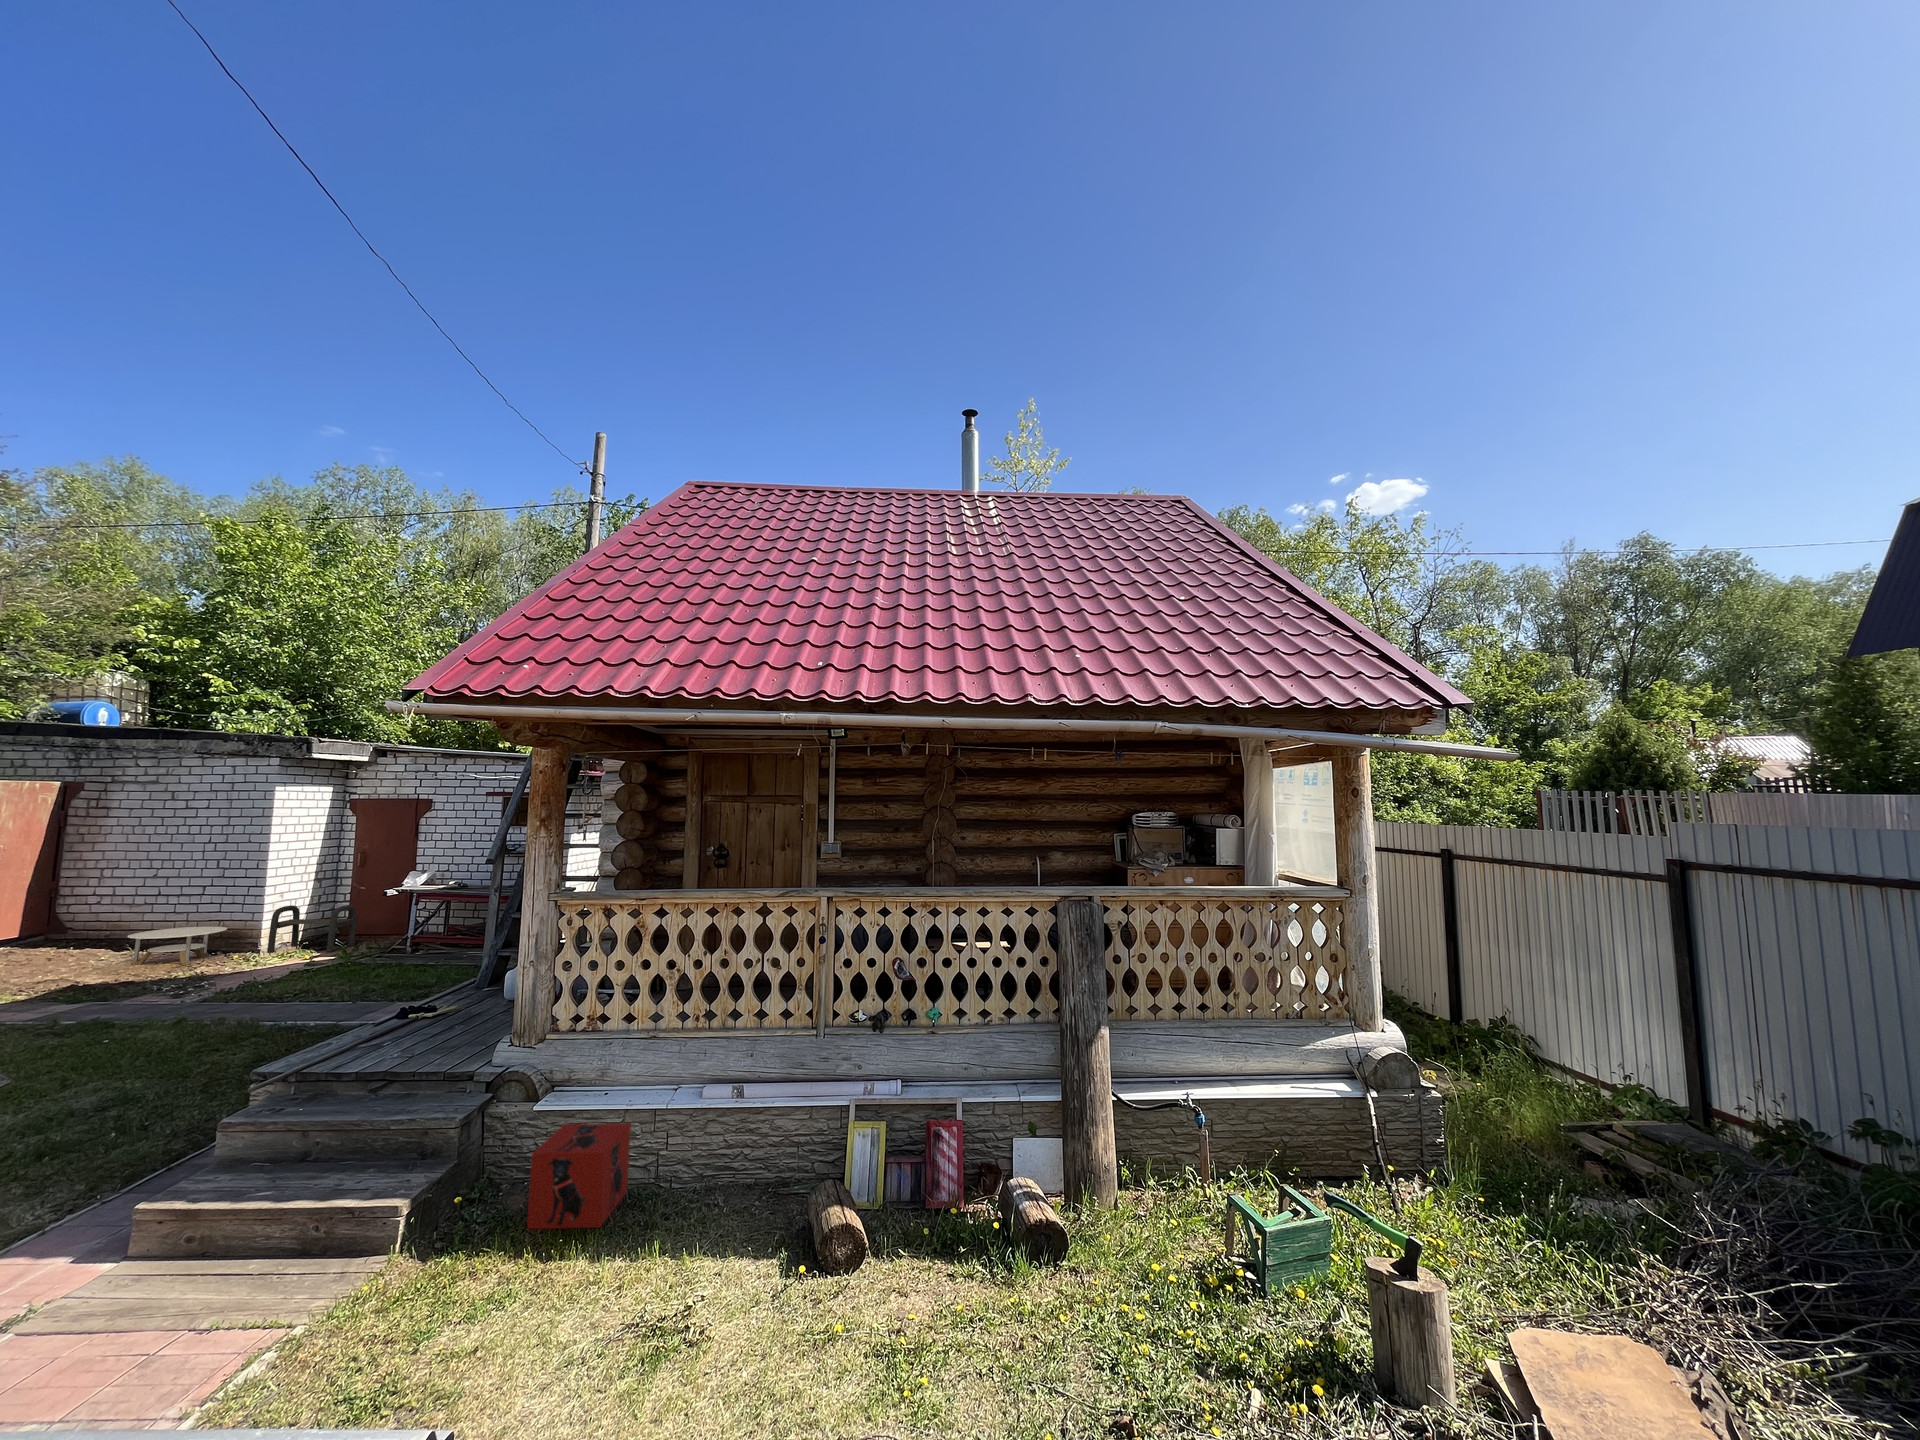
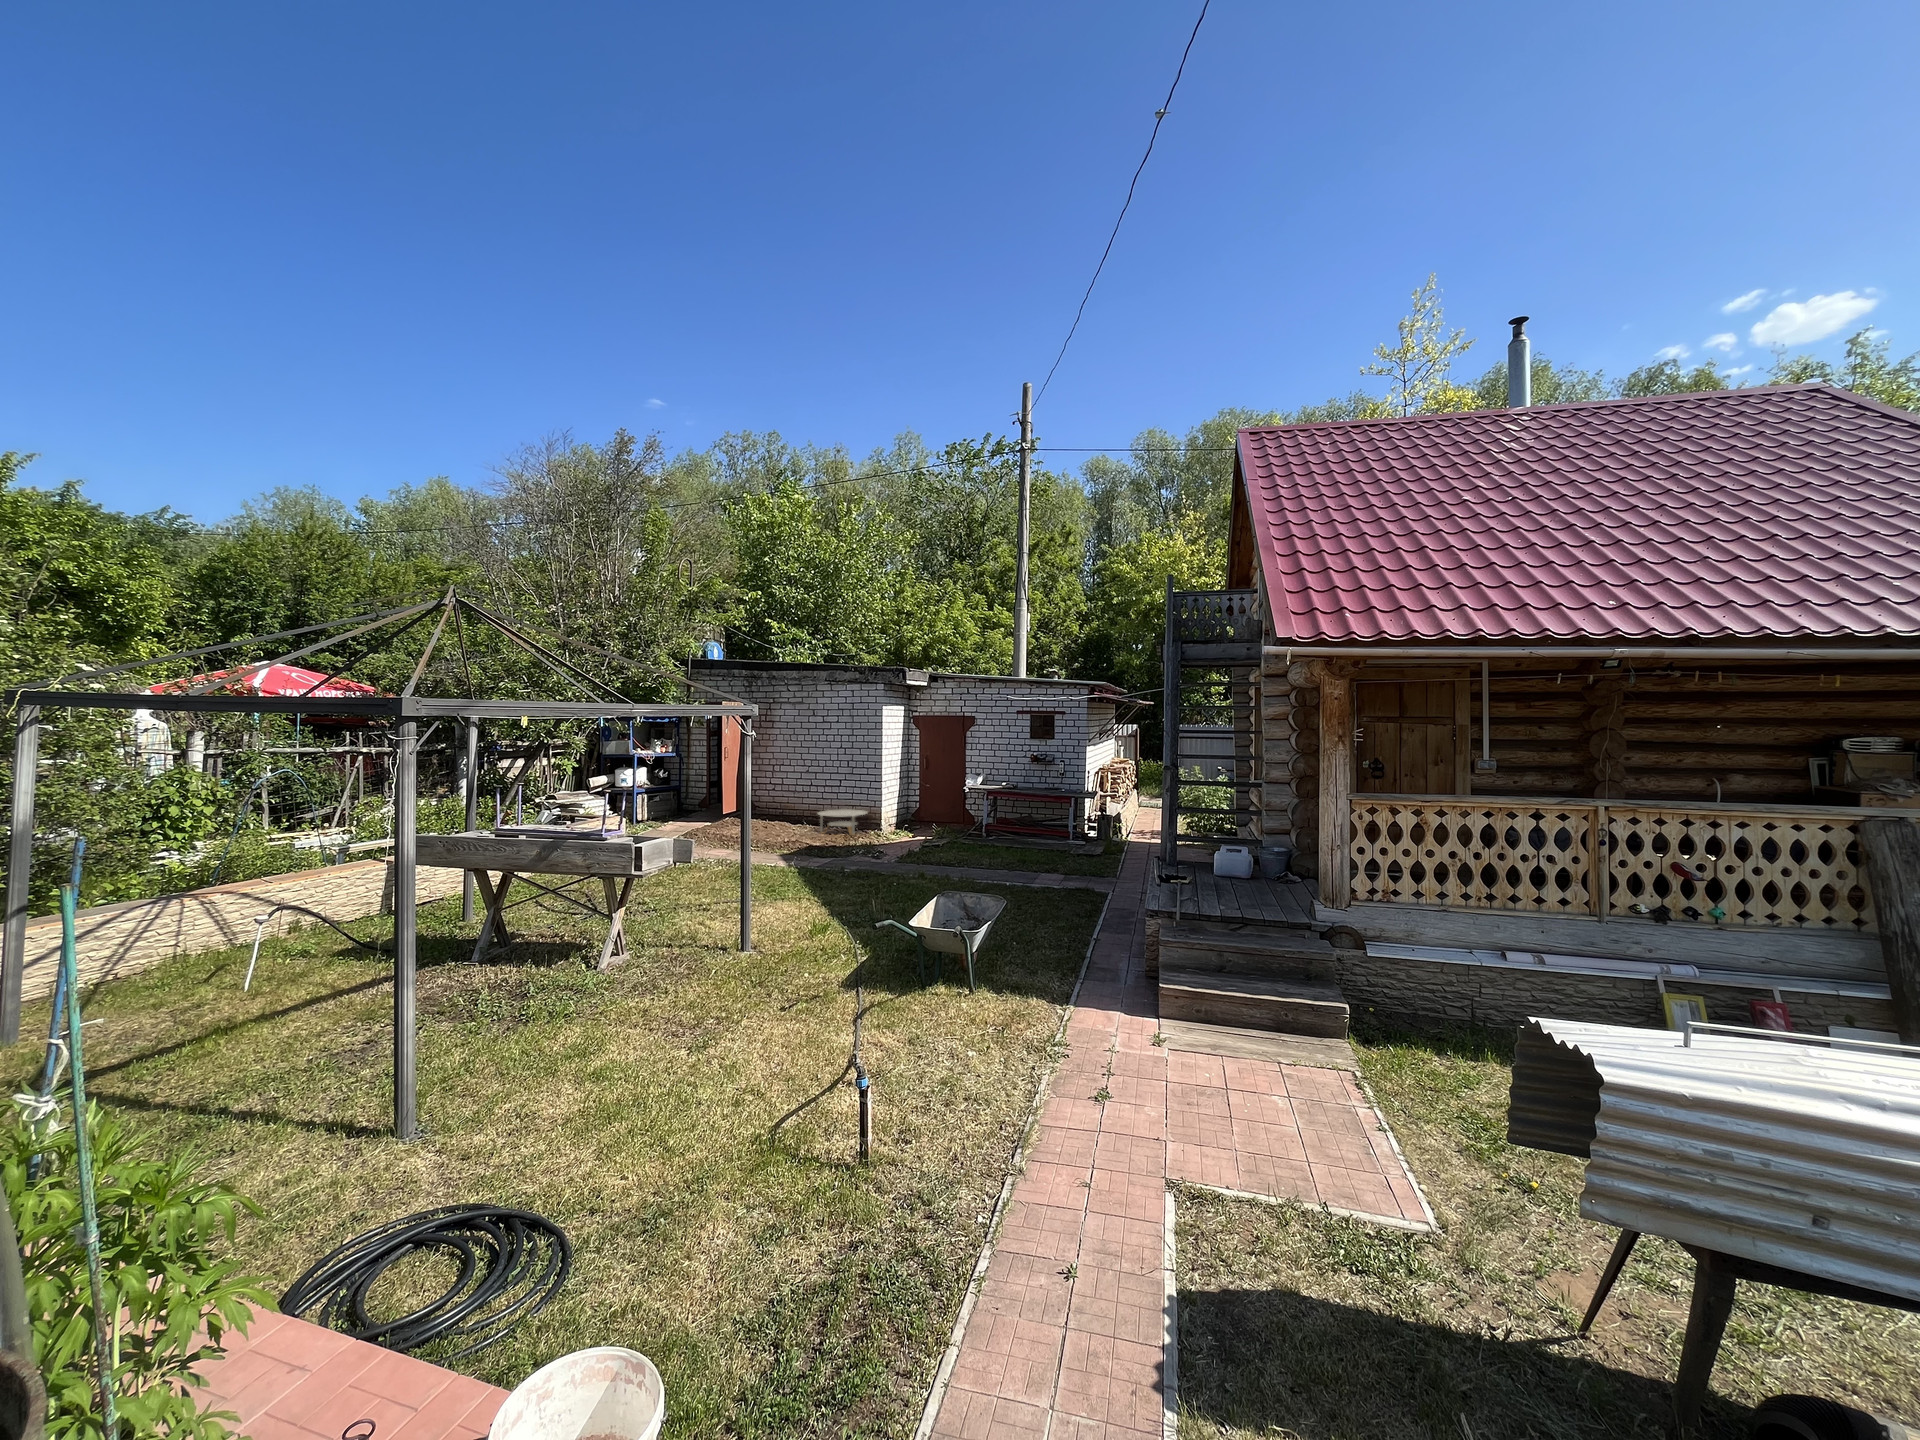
bench: present [267,905,356,953] -> none [889,796,939,832]
storage box: present [527,1123,631,1229] -> none [1388,967,1460,1042]

